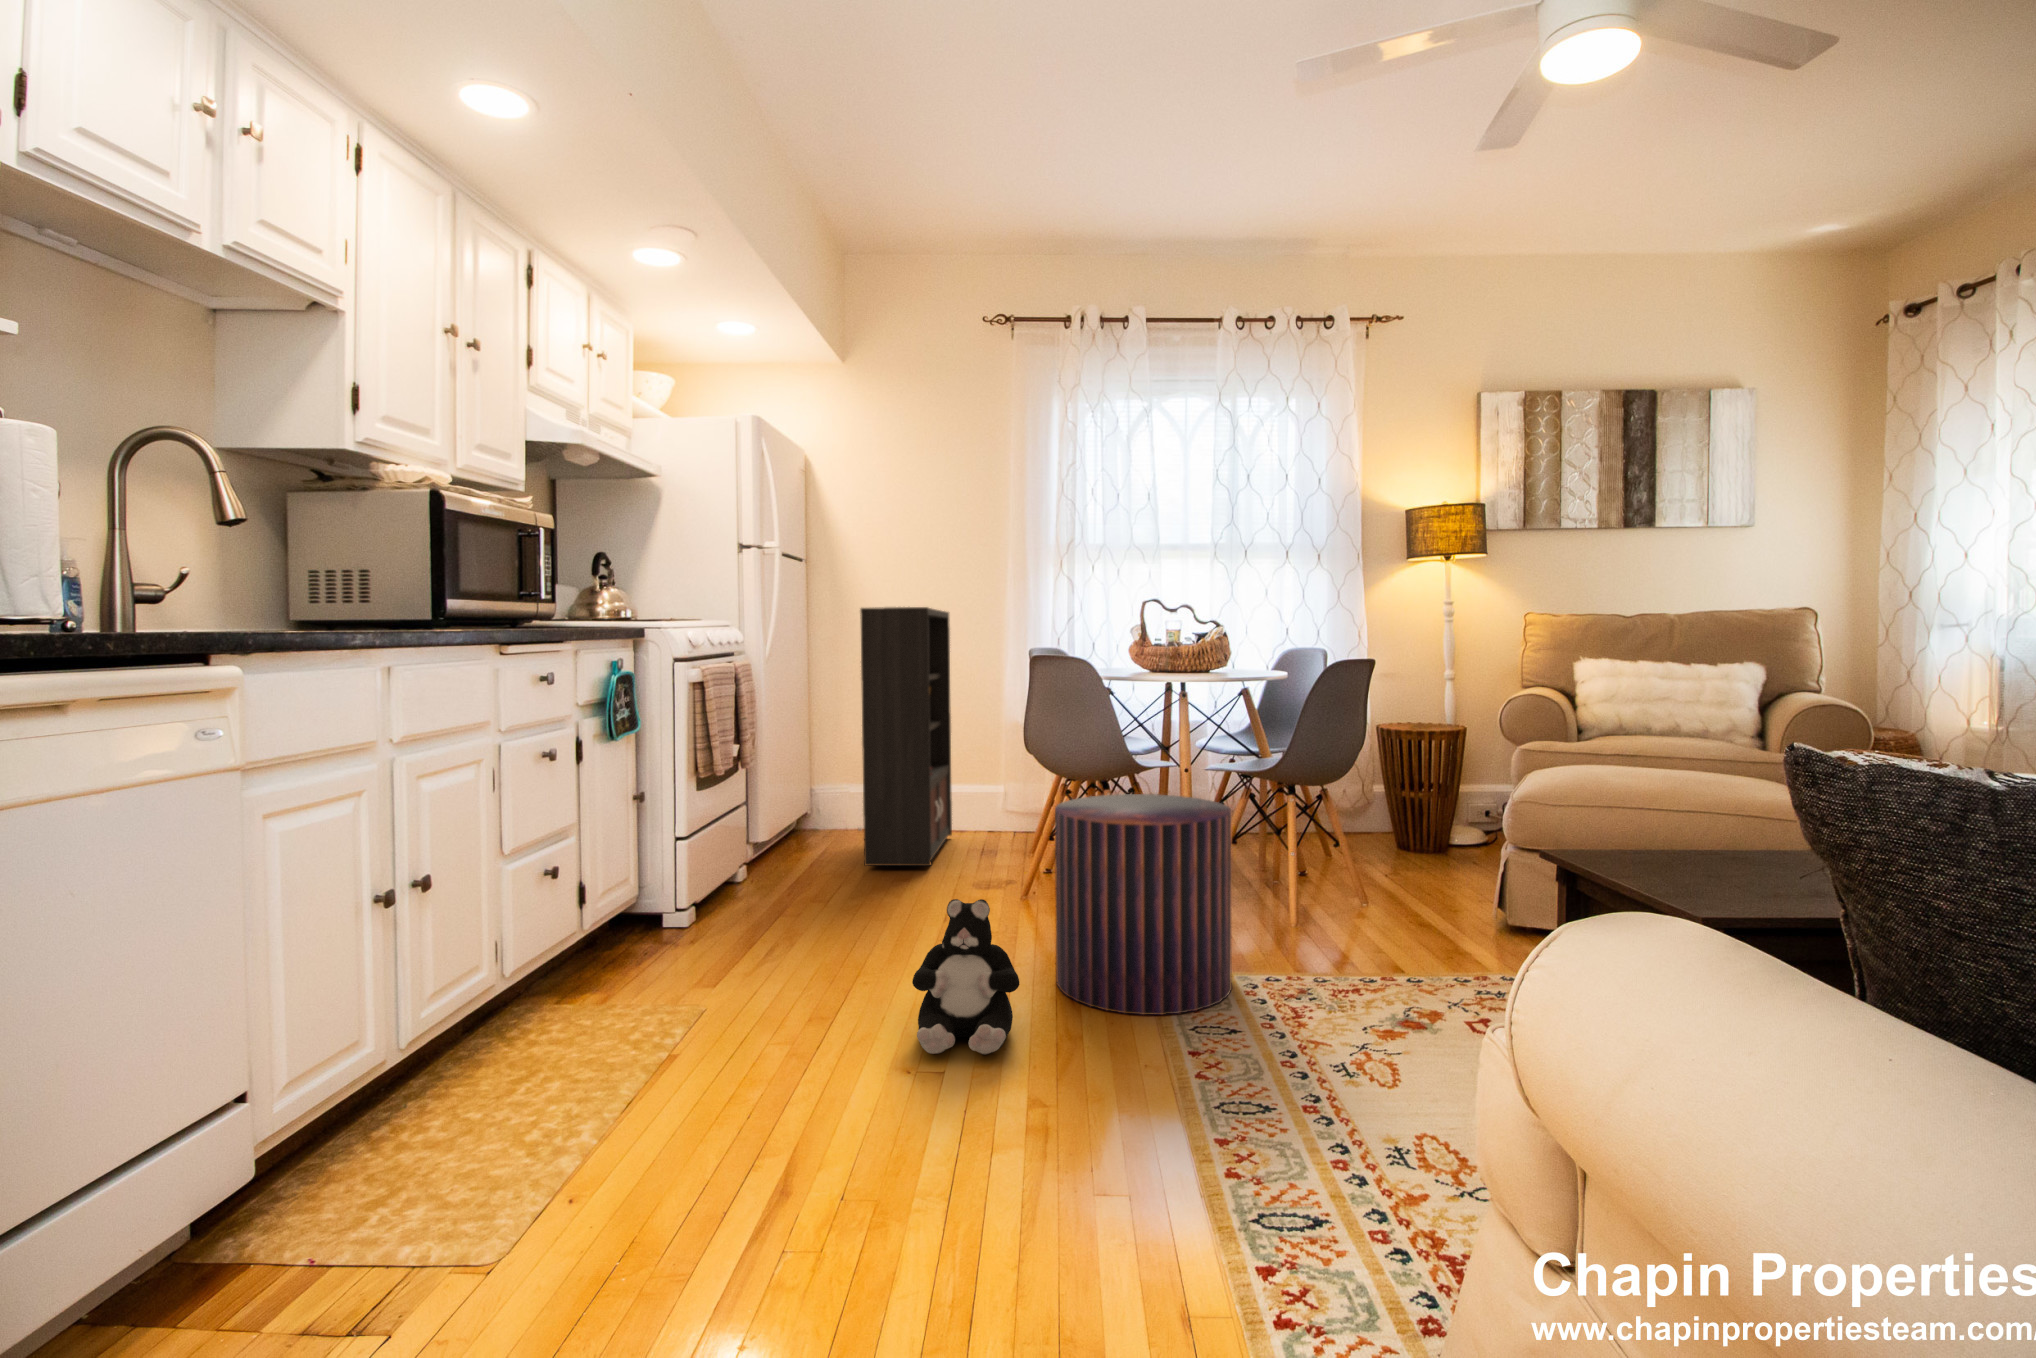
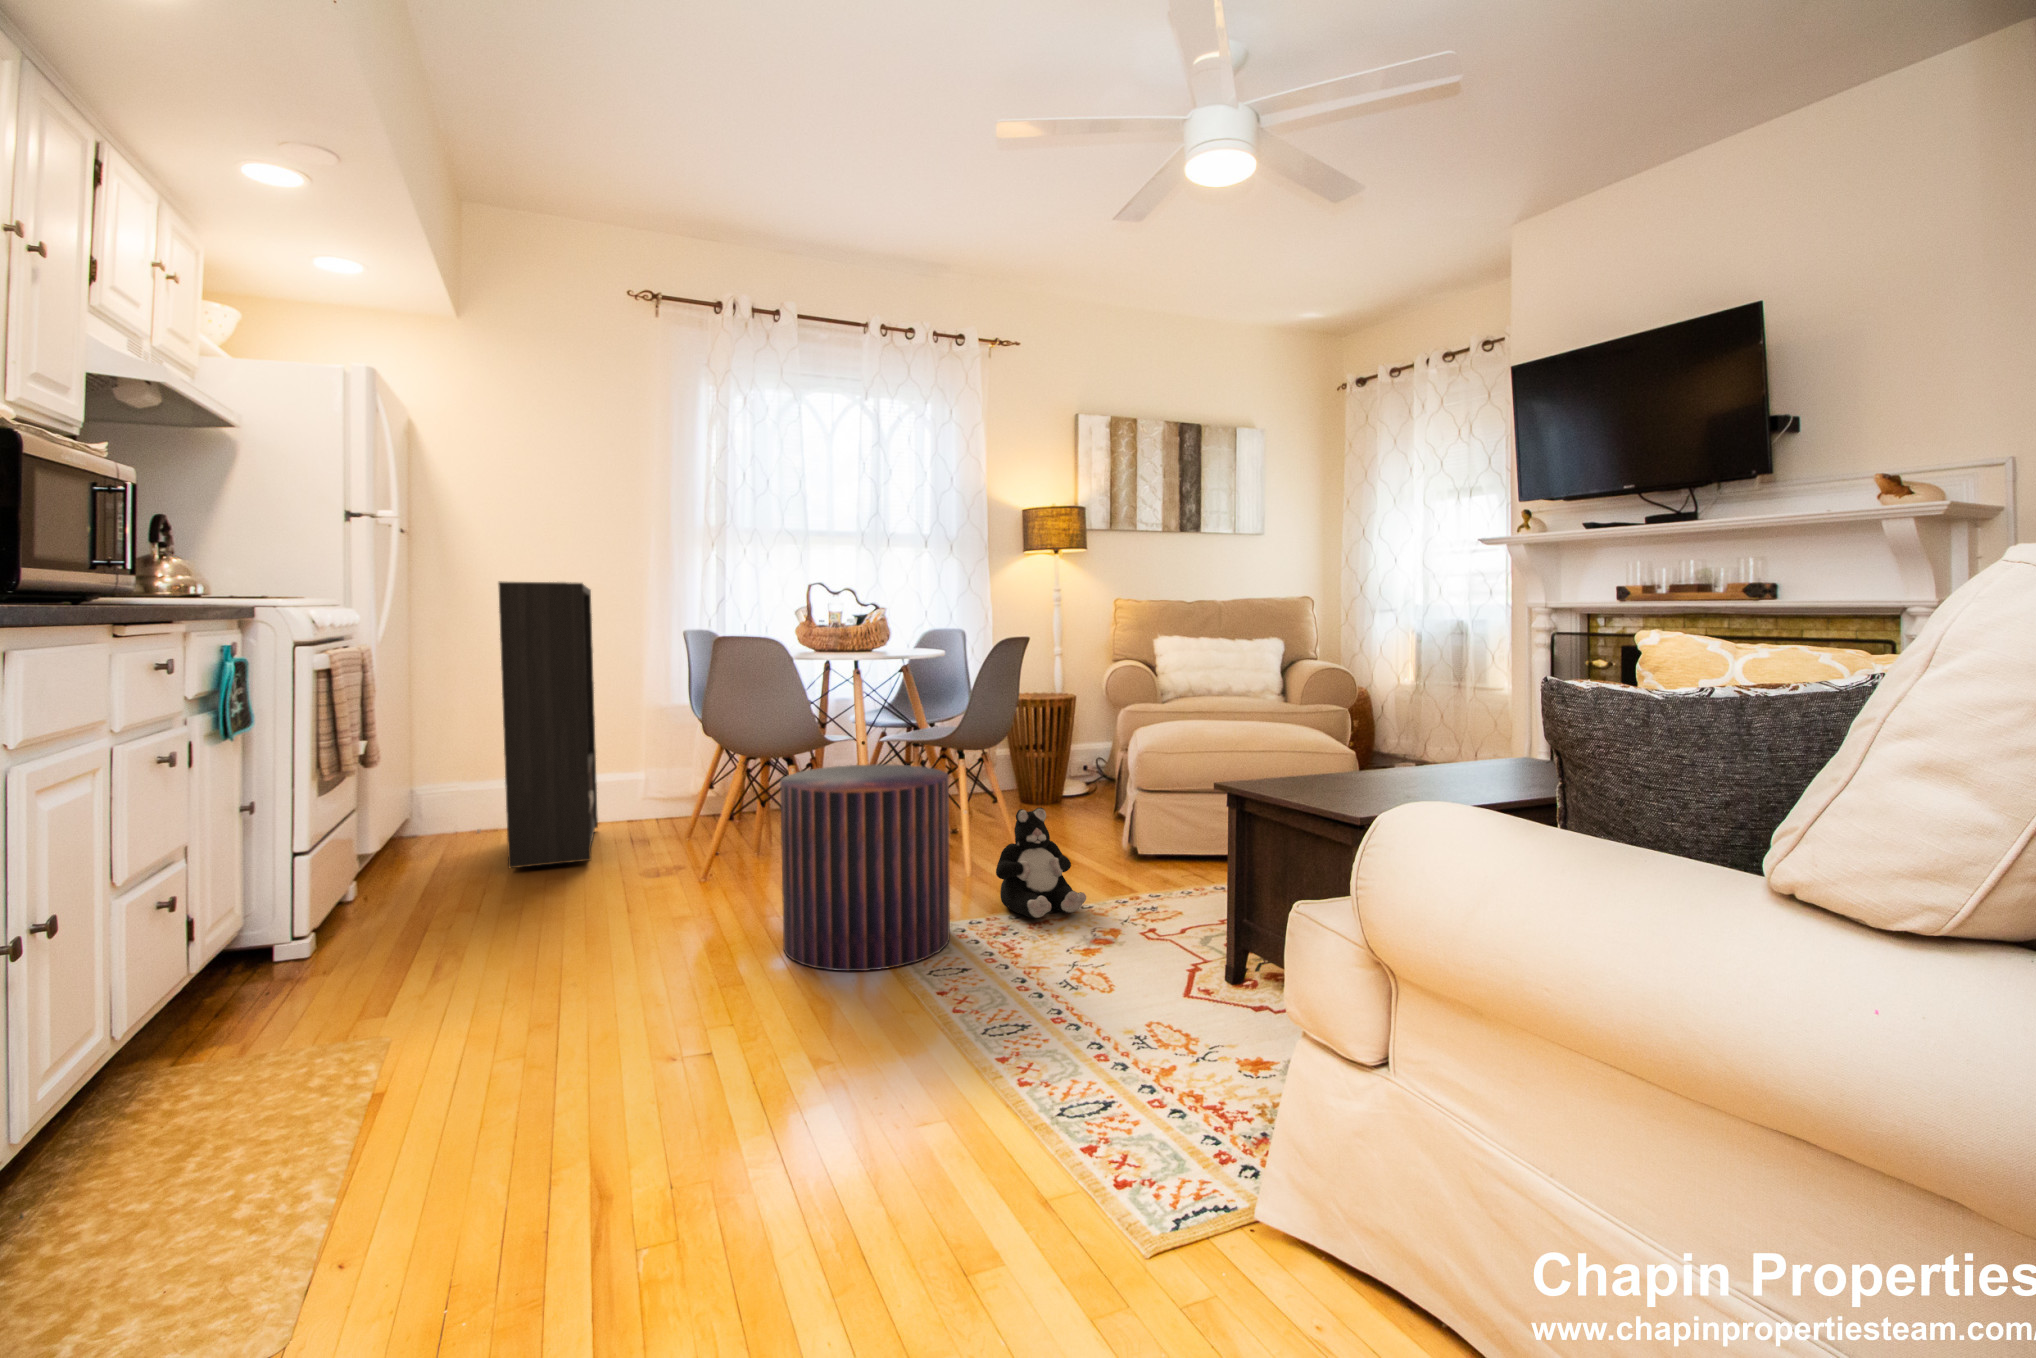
plush toy: present [912,899,1019,1055] -> present [996,808,1086,918]

